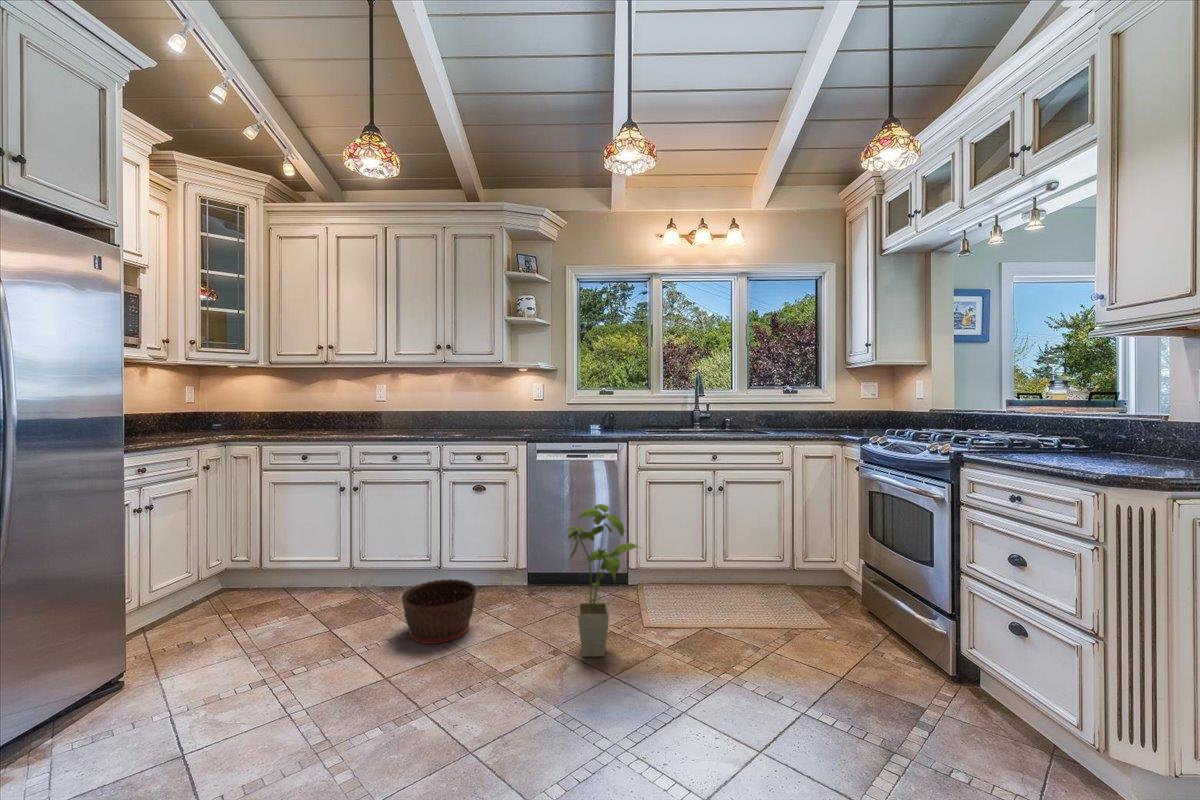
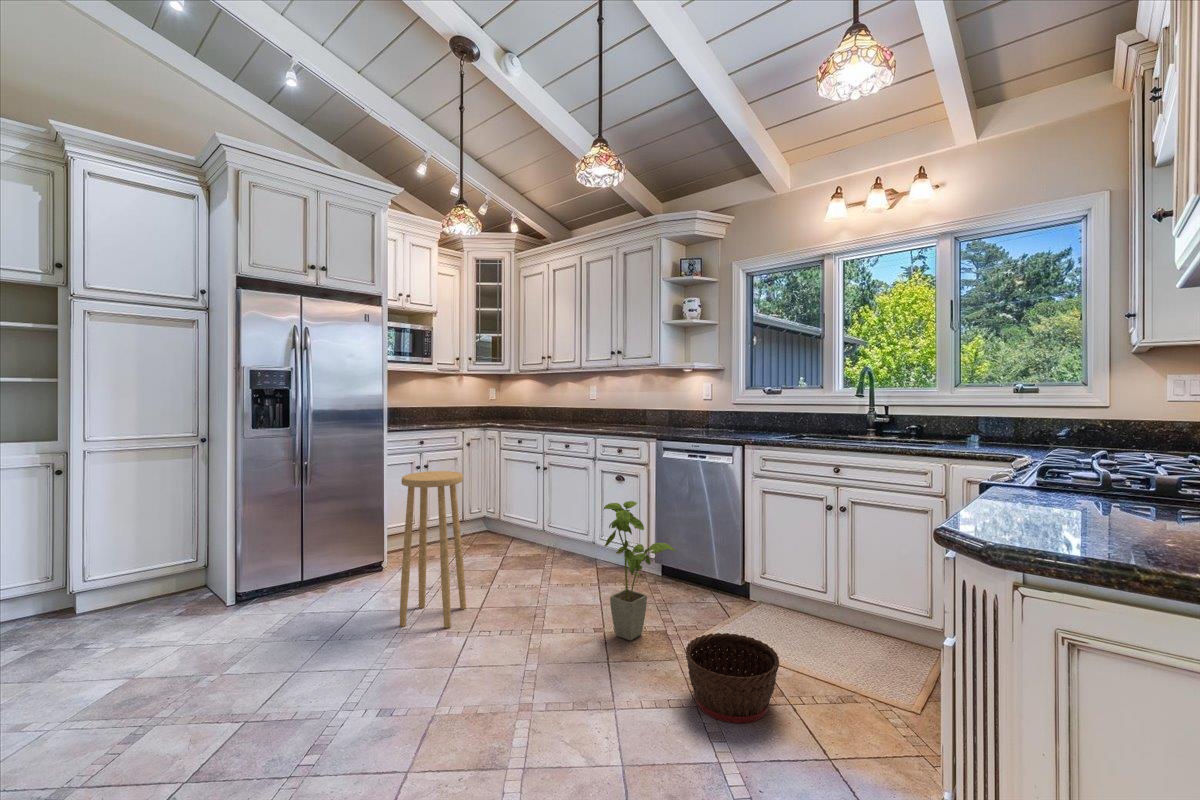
stool: none [274,501,377,765] -> present [399,471,466,628]
basket: present [402,579,477,644] -> present [685,633,779,723]

